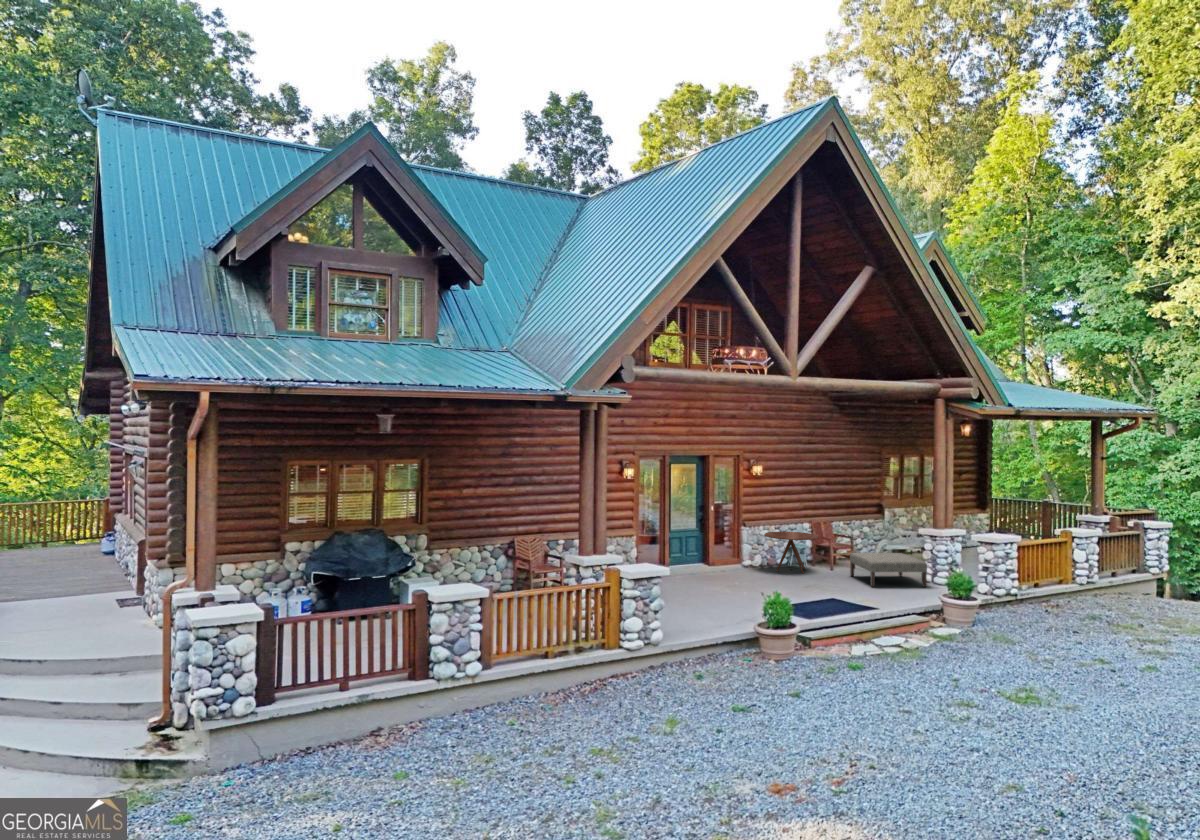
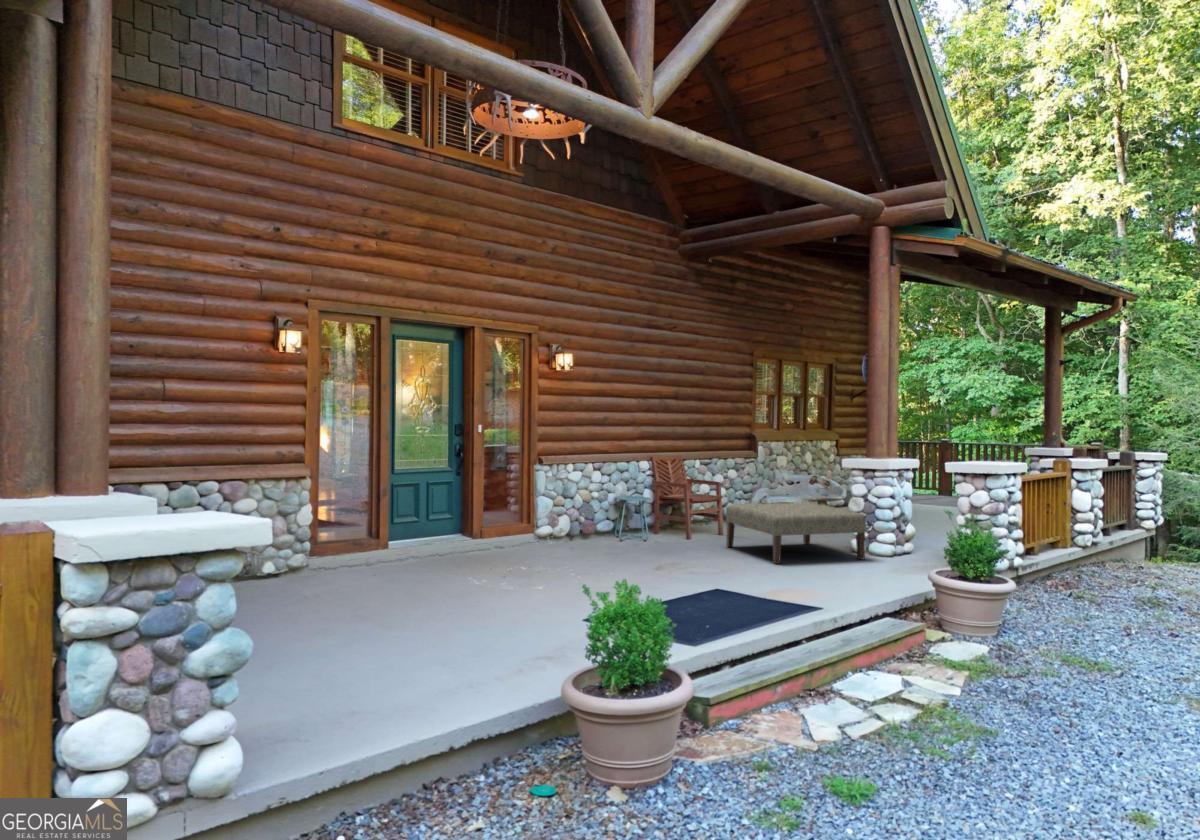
round table: present [764,532,818,574] -> none [576,474,670,546]

